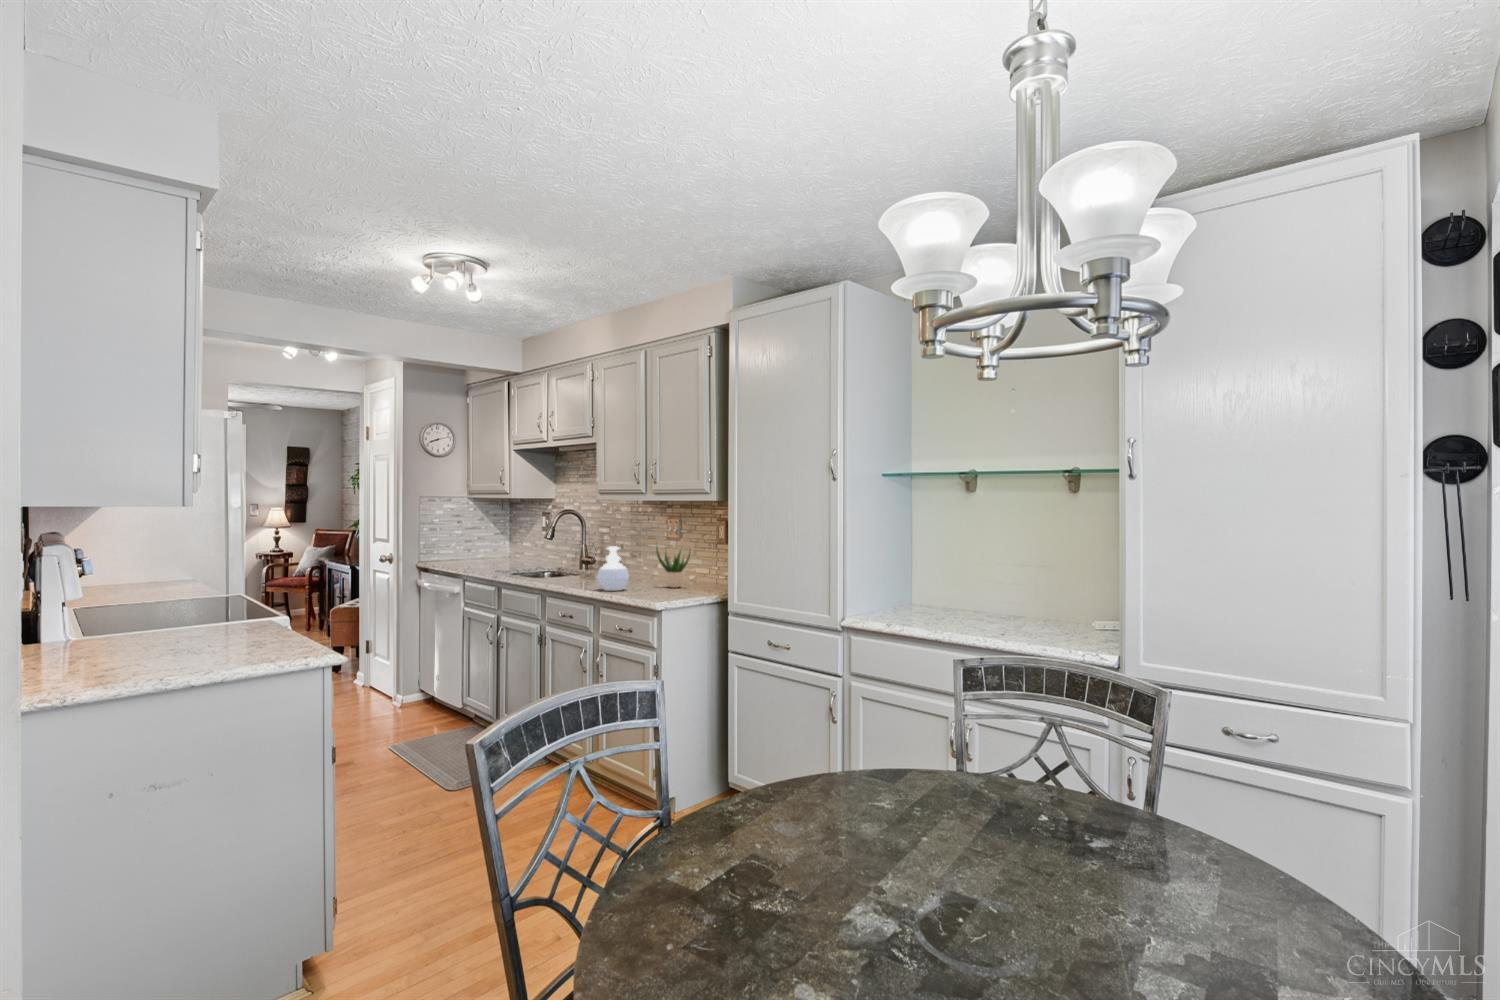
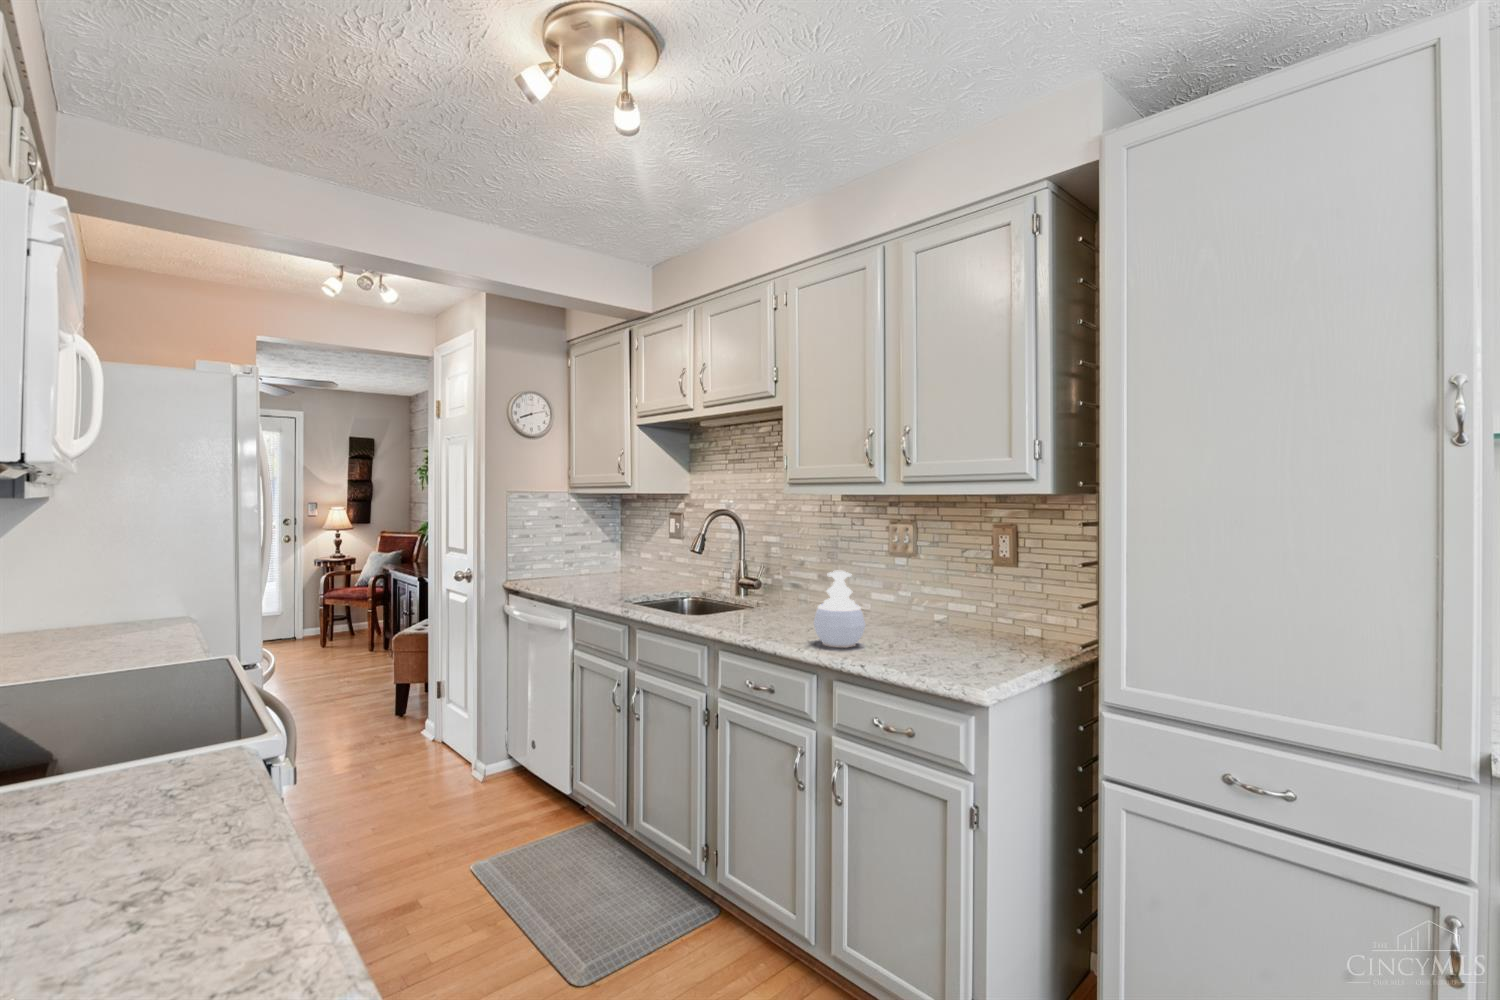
potted plant: present [656,548,690,588] -> none [897,559,953,638]

